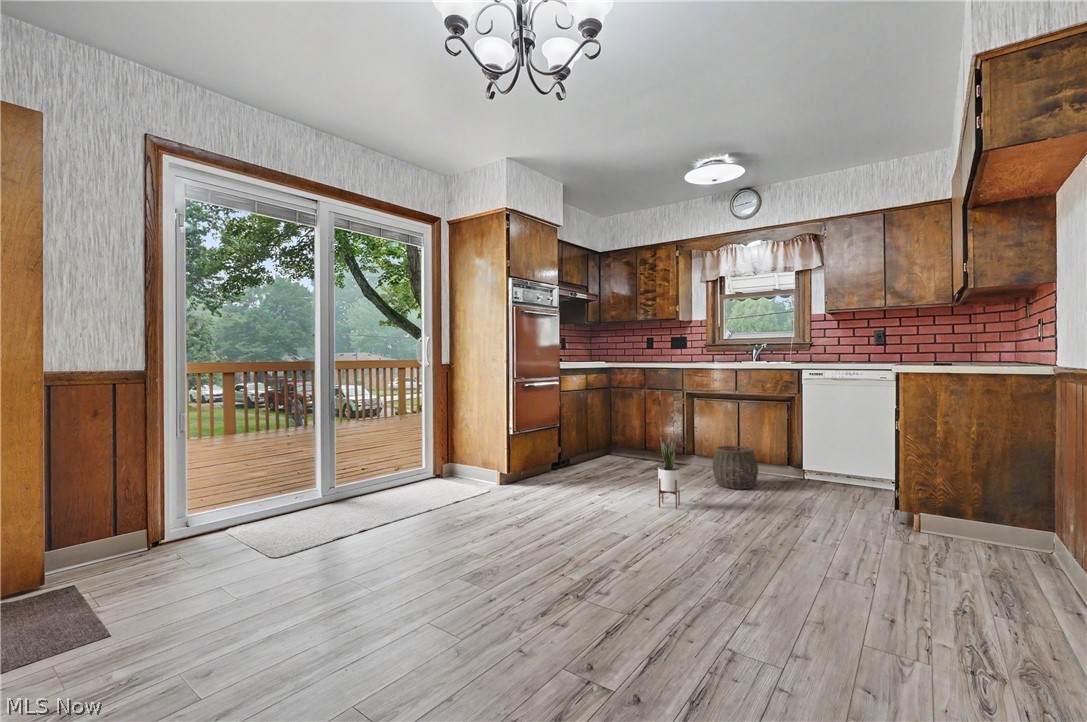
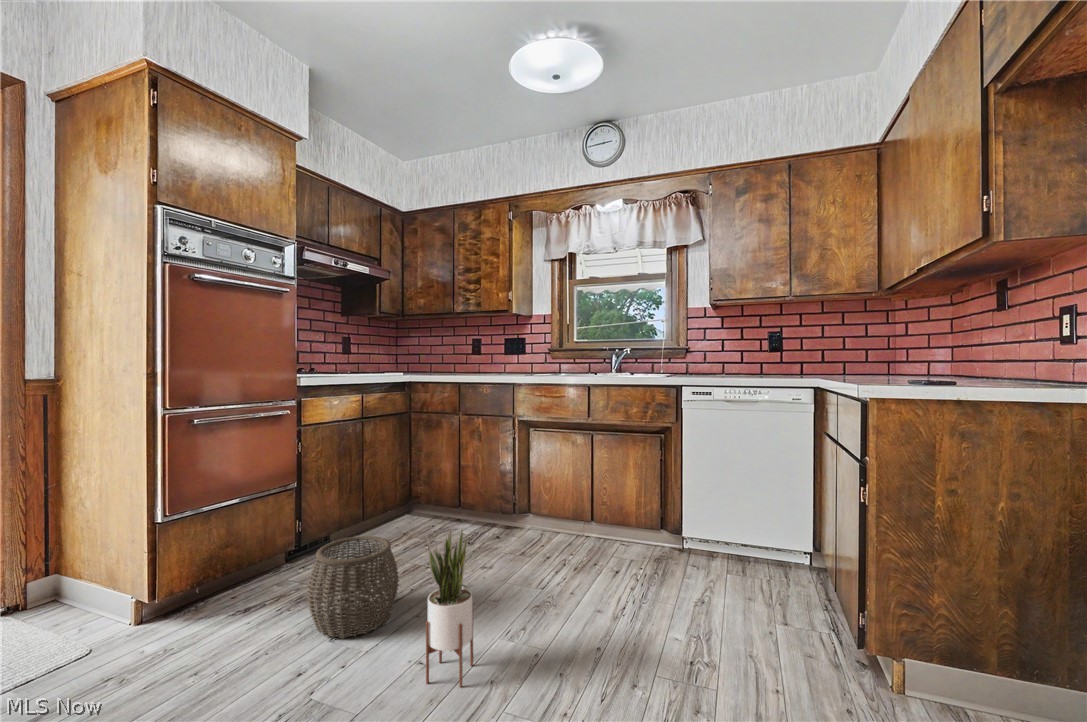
woven basket: present [713,446,758,489] -> present [307,536,399,638]

